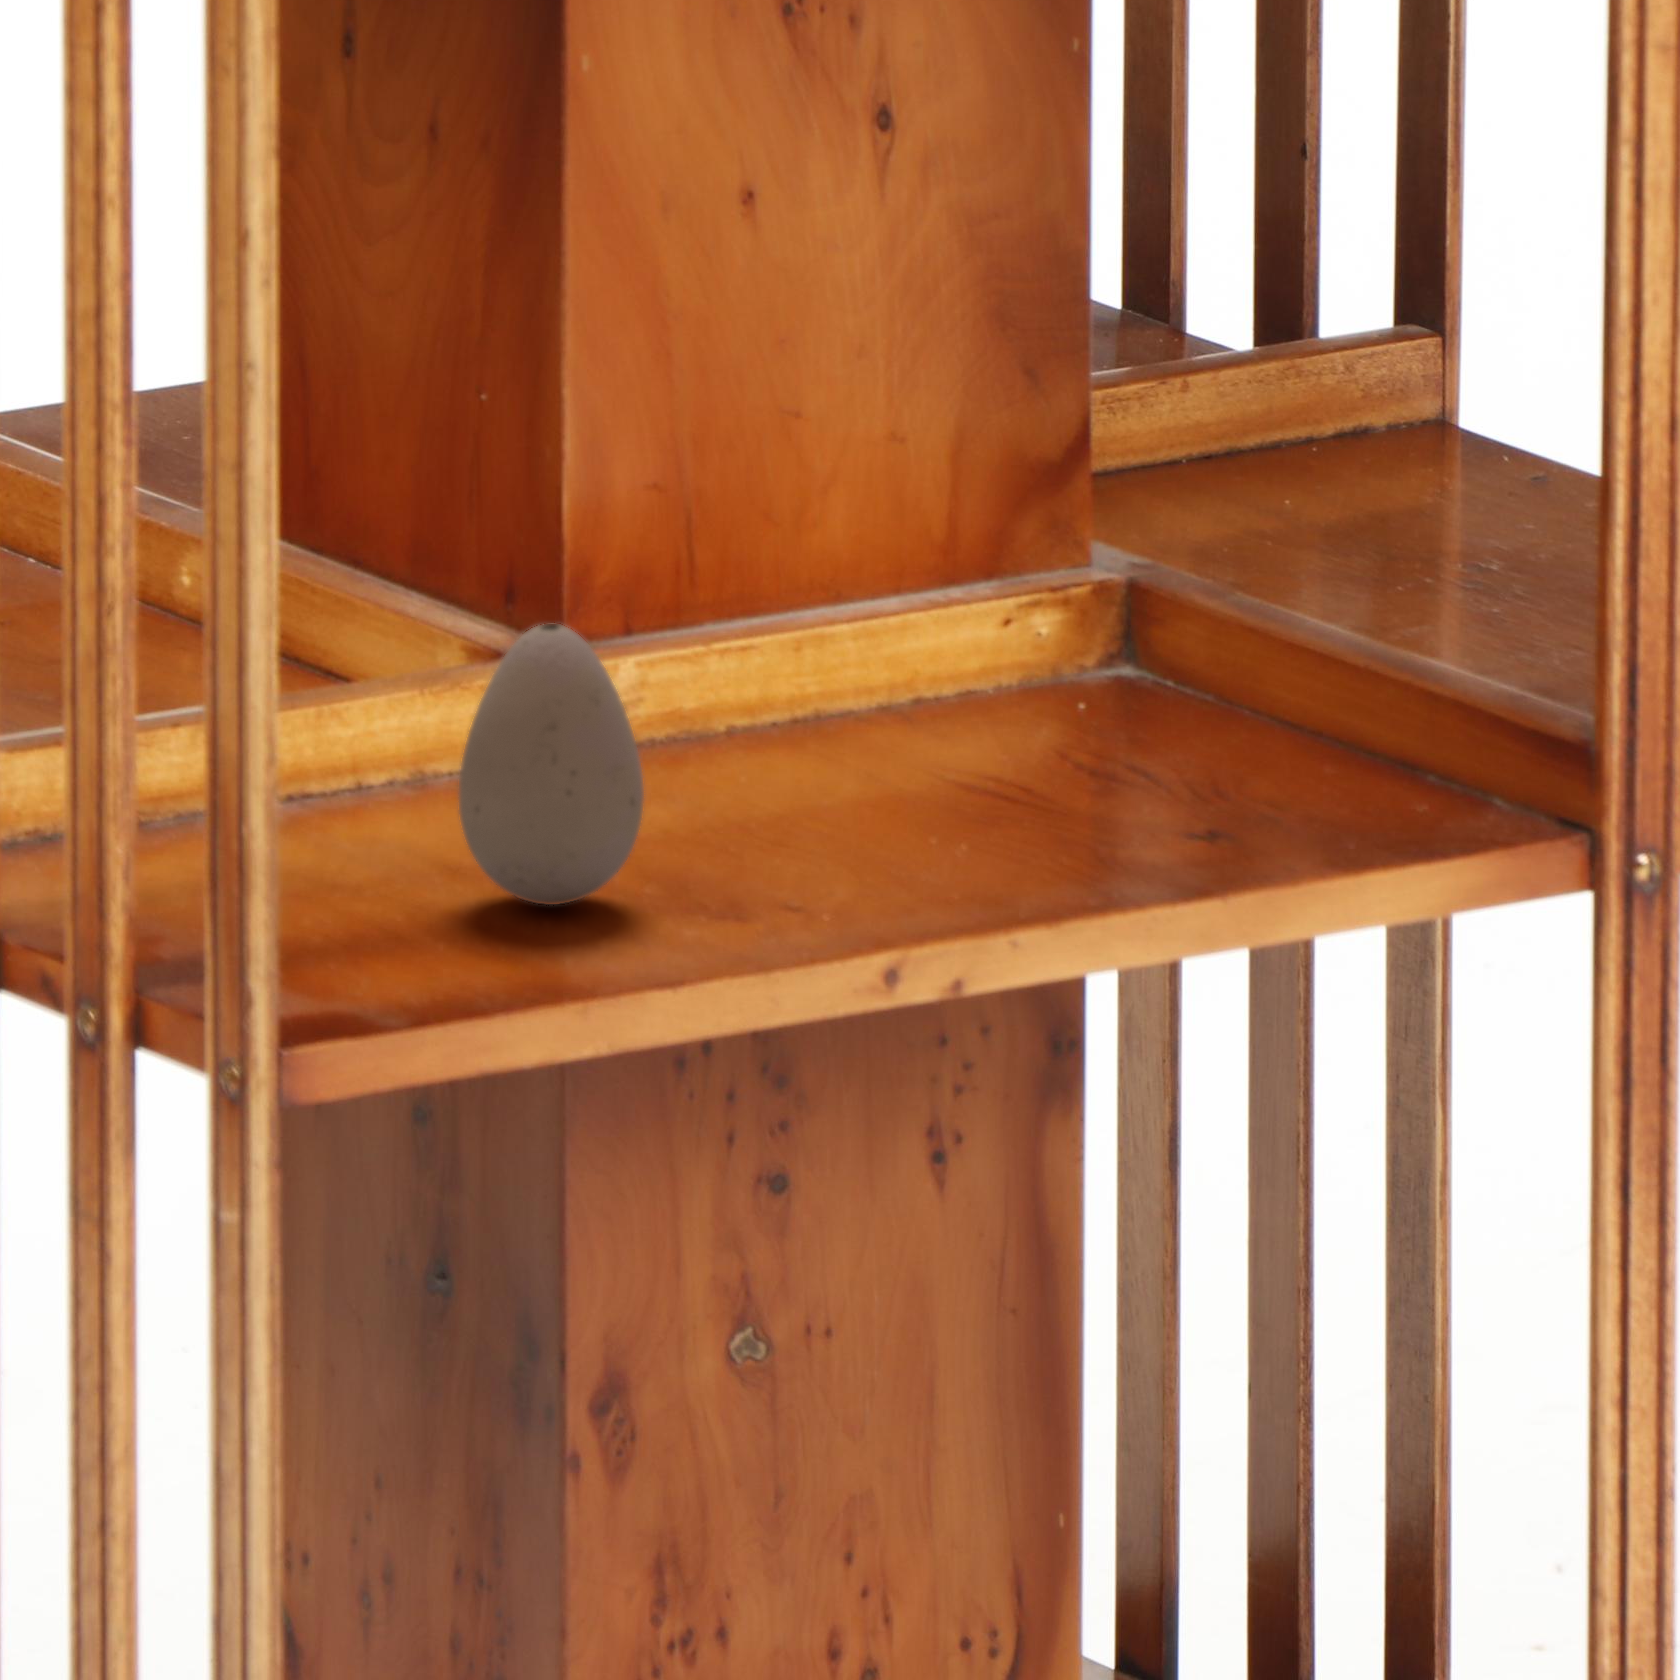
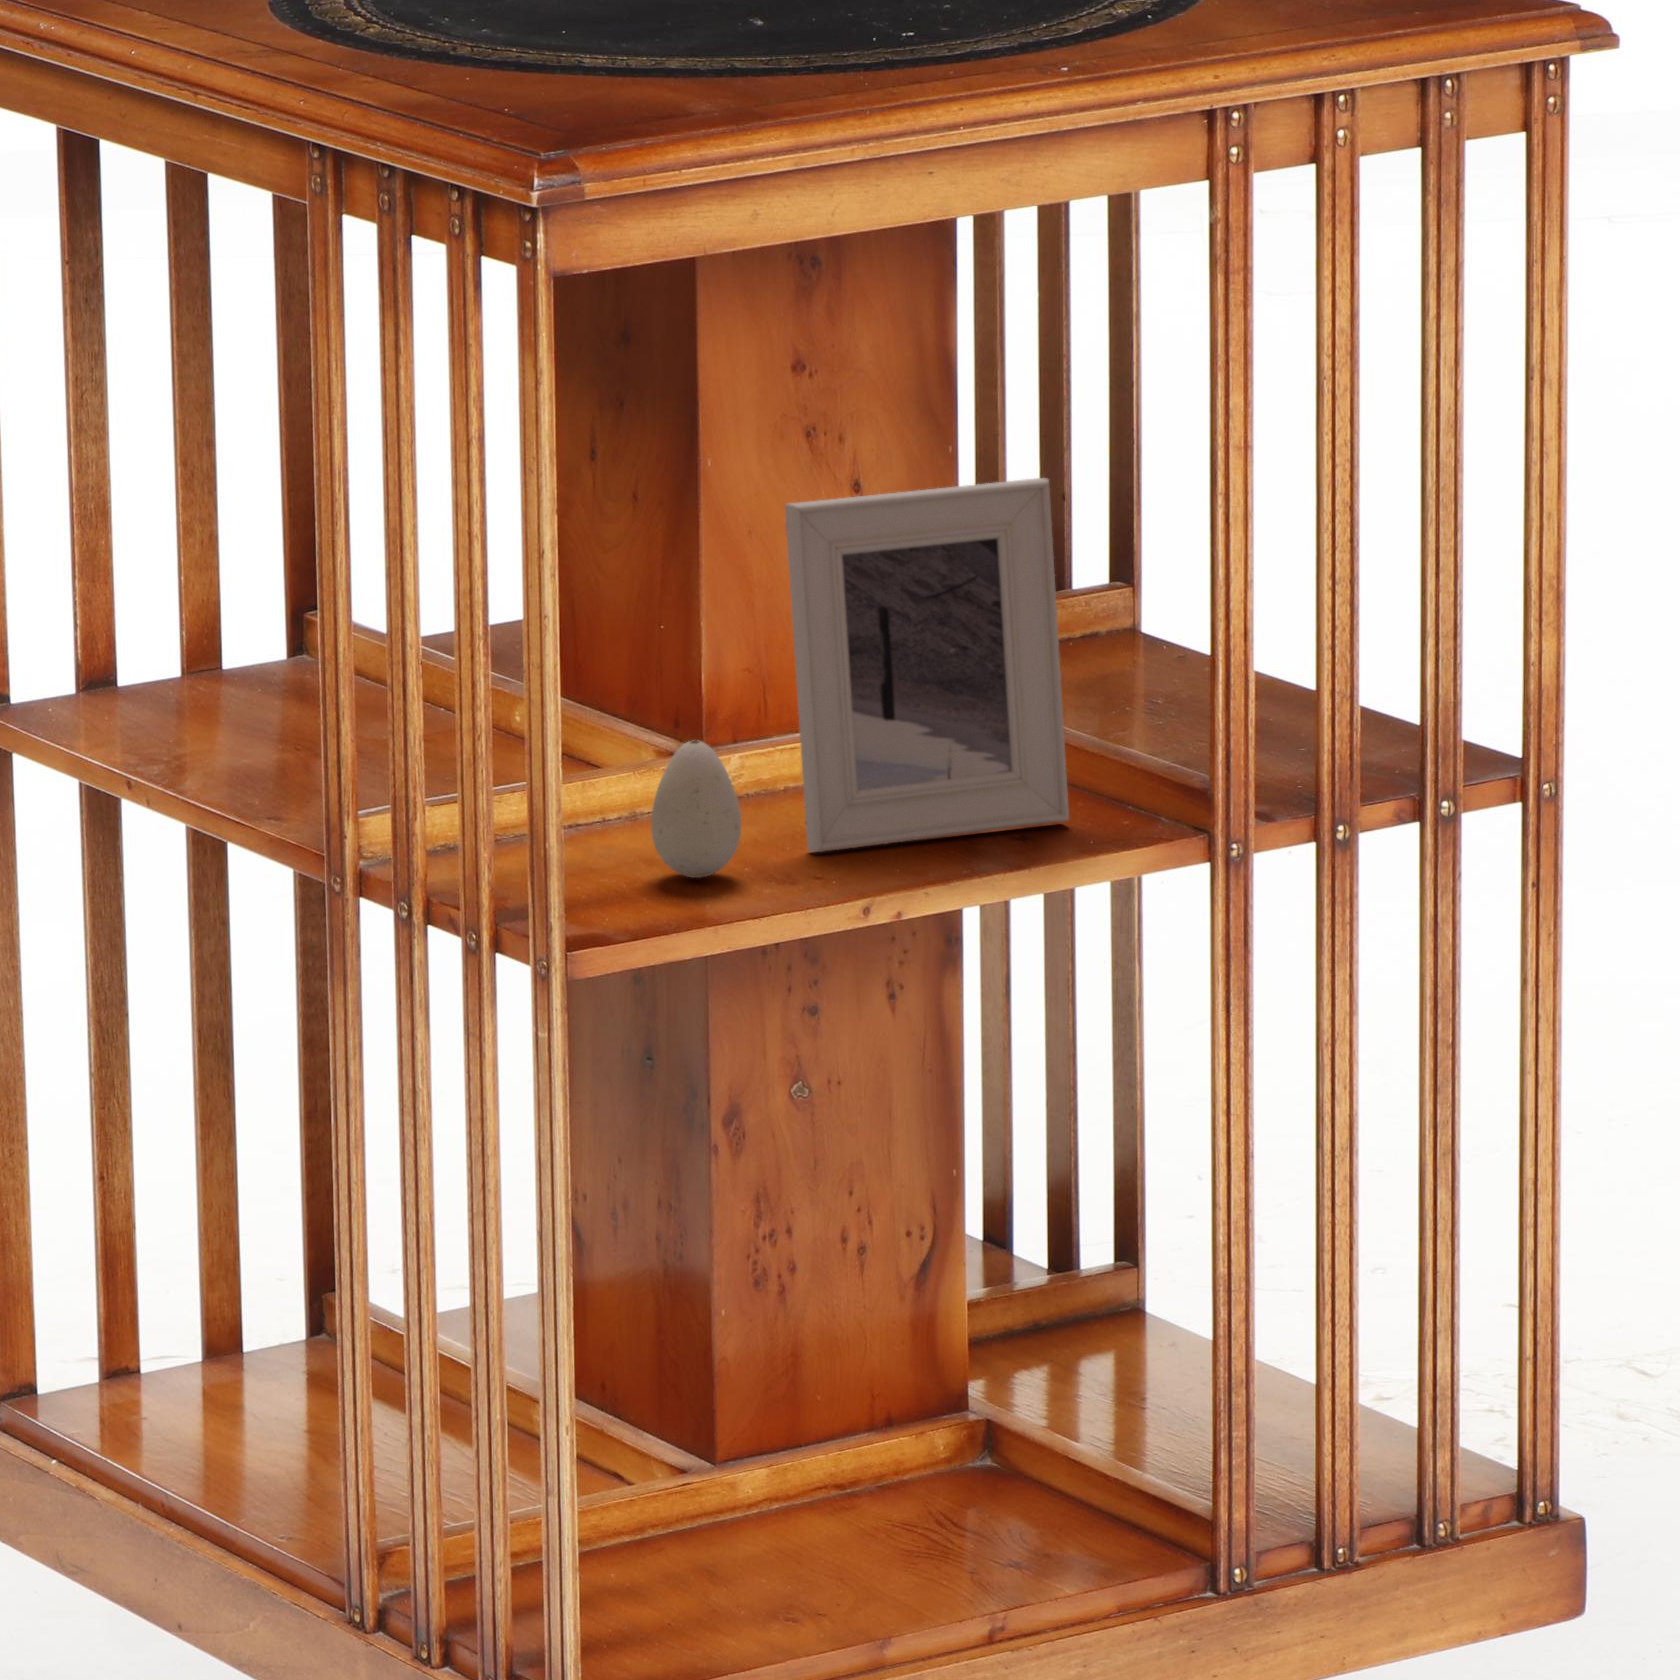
picture frame: none [743,108,1307,857] -> present [785,478,1069,852]

